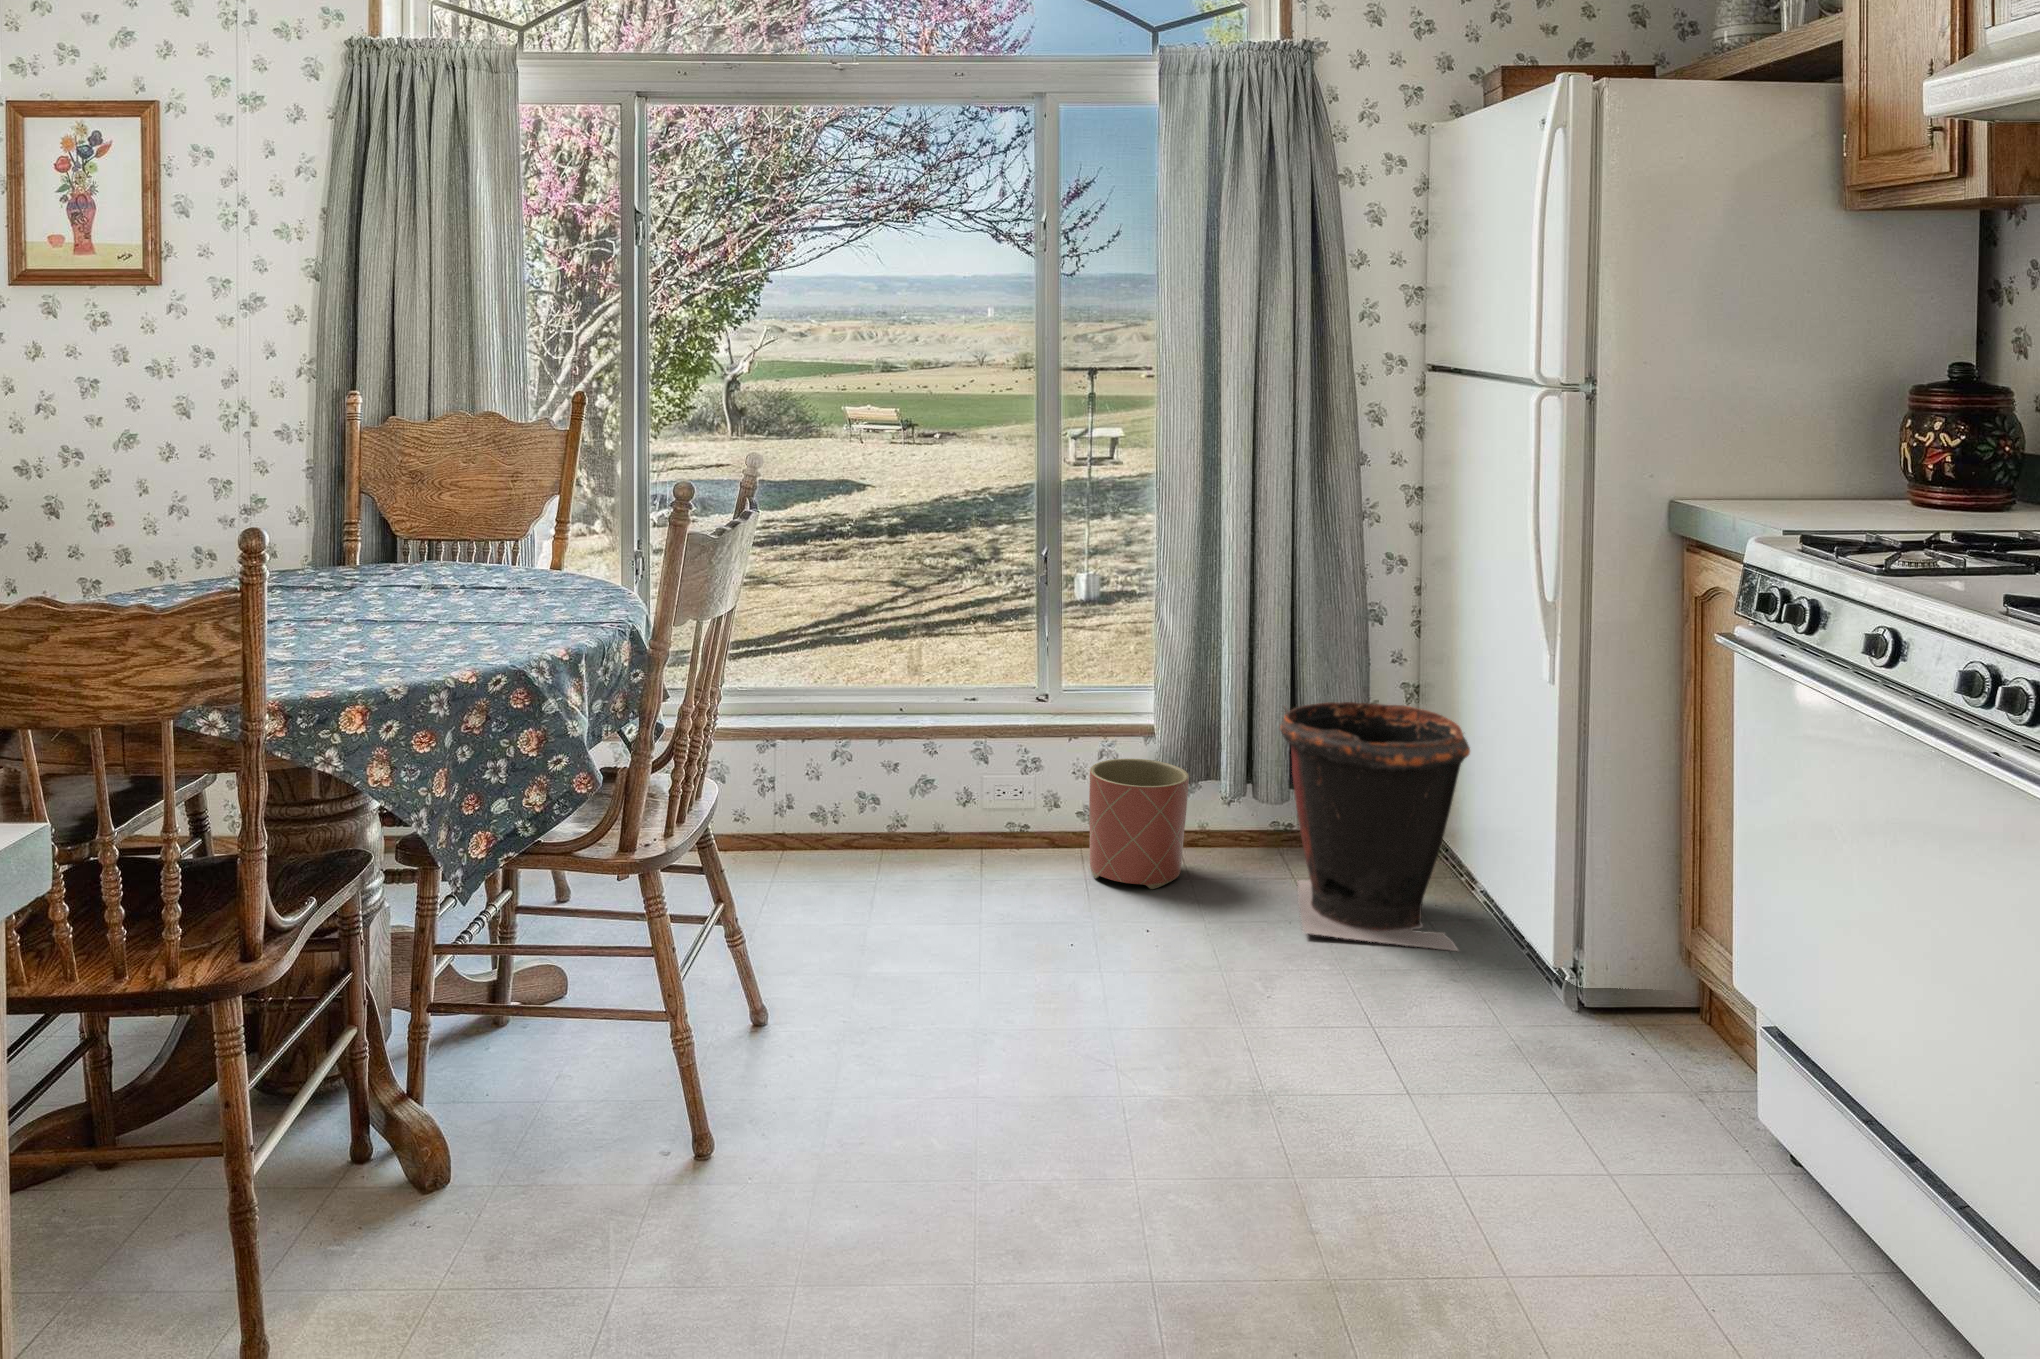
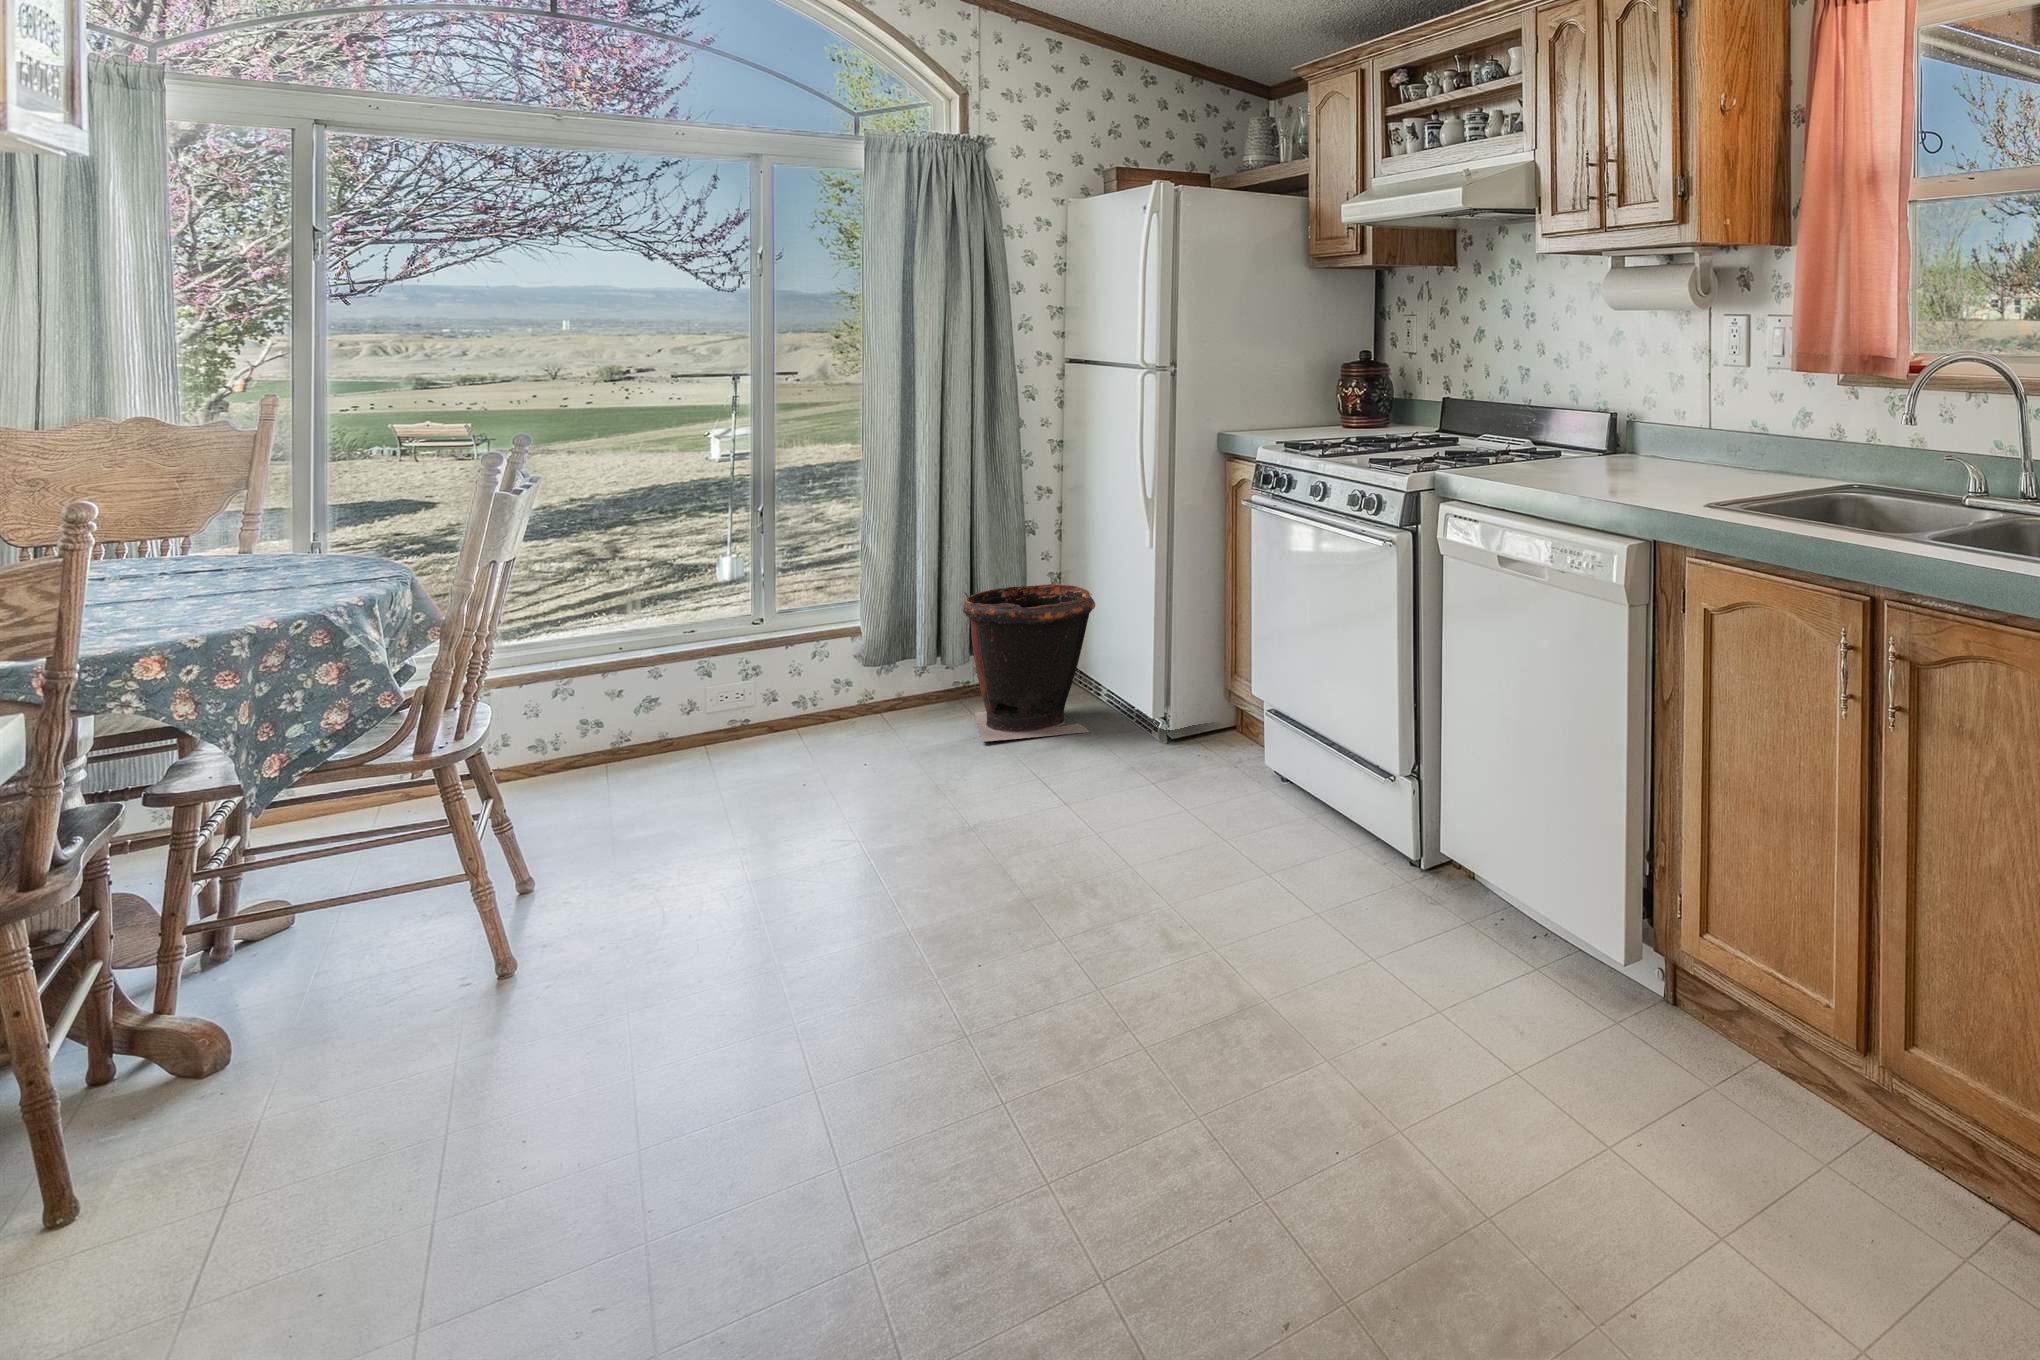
planter: present [1089,759,1189,889] -> none [809,649,891,740]

